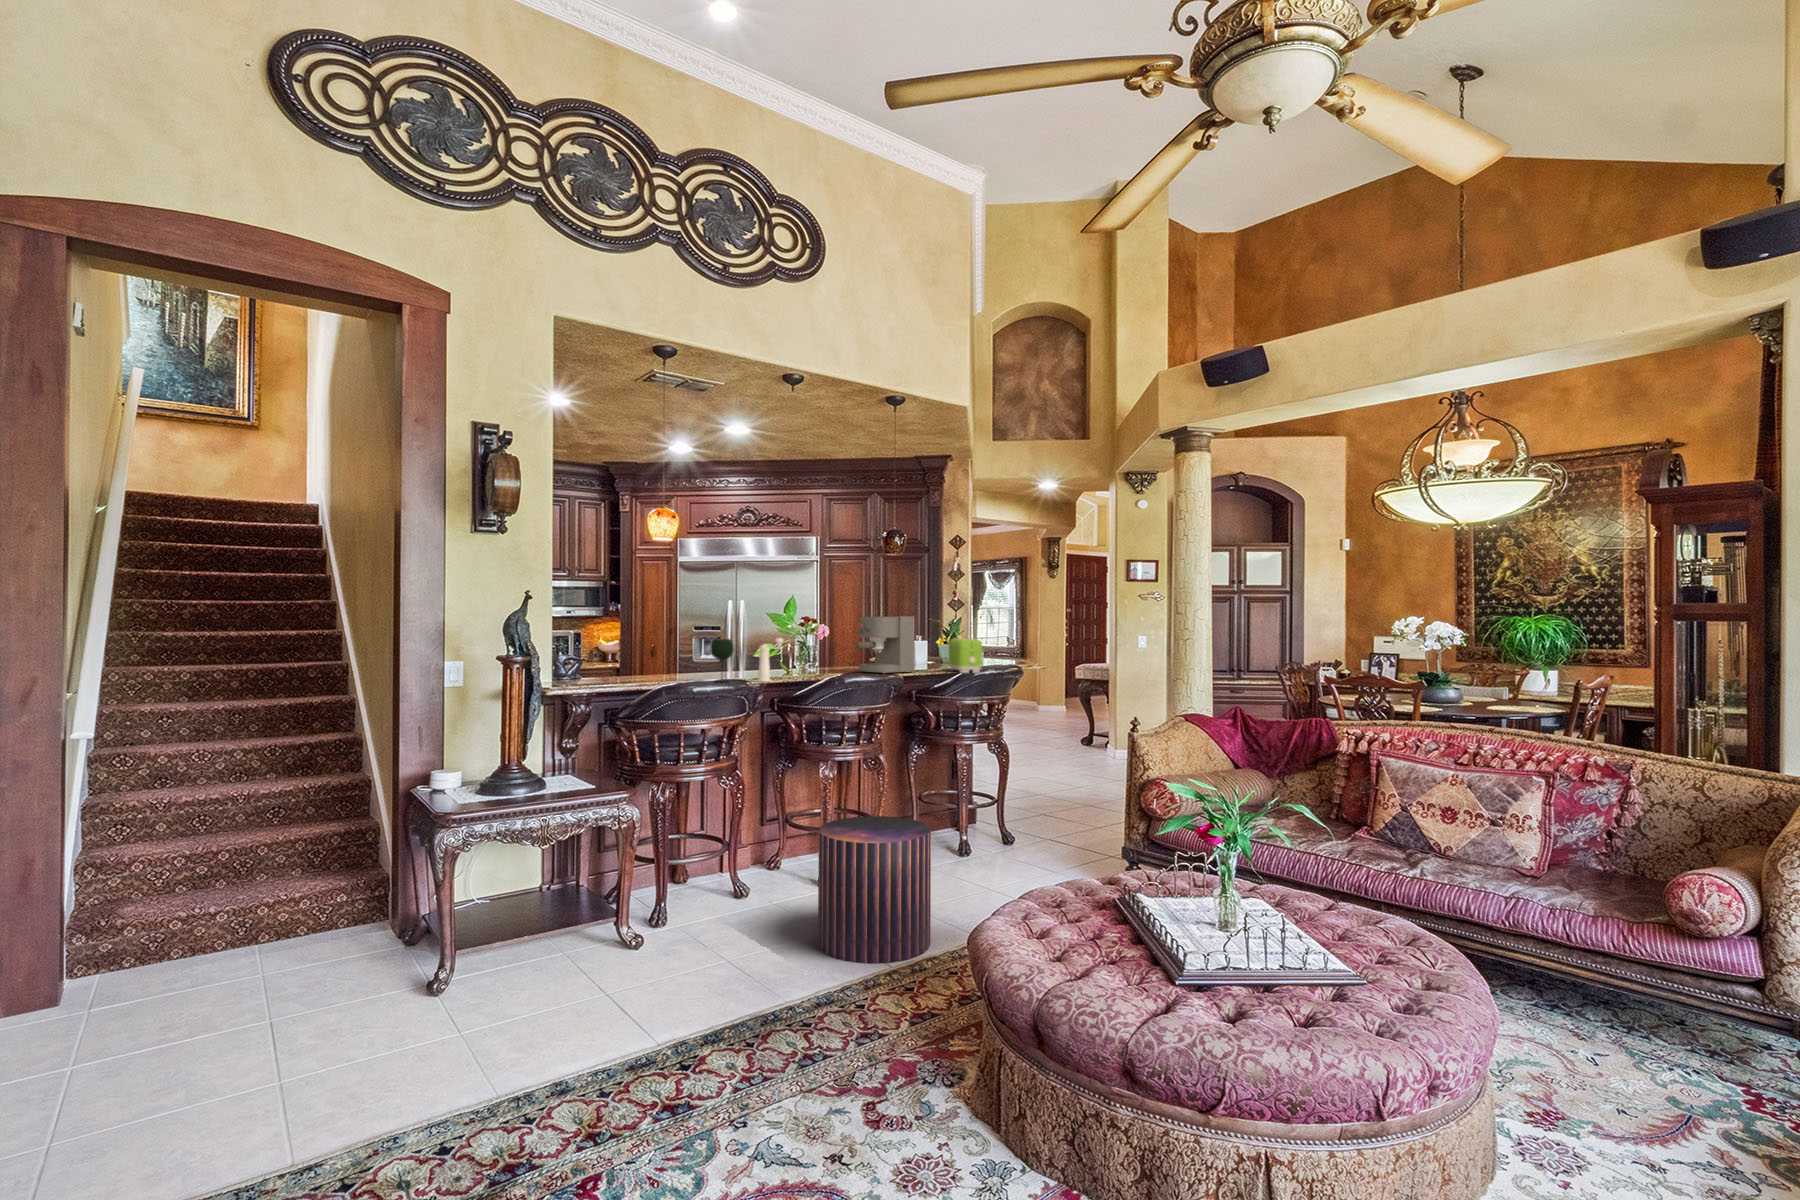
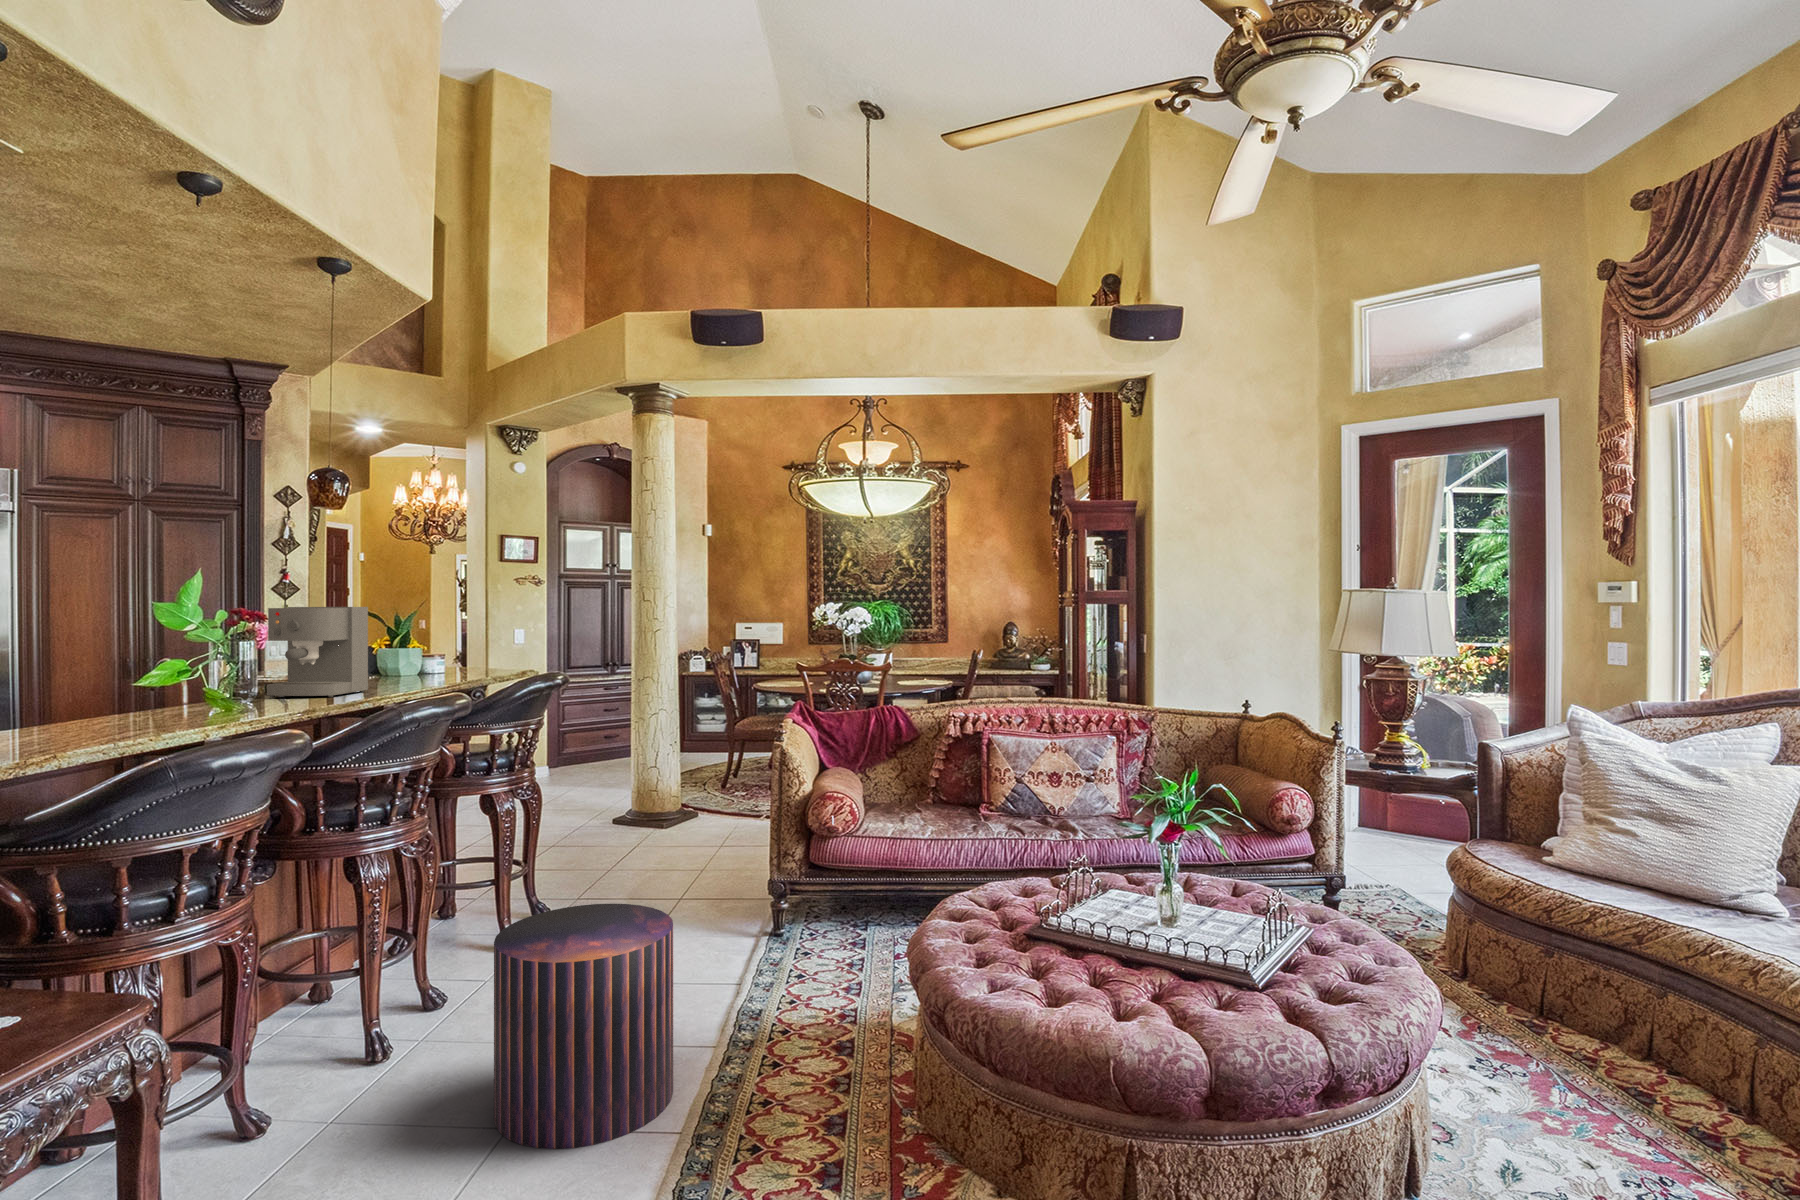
pepper mill: present [758,638,783,682] -> none [188,648,227,730]
toaster: present [948,638,982,673] -> none [400,637,470,686]
wine glass: present [711,639,734,682] -> none [66,654,124,739]

